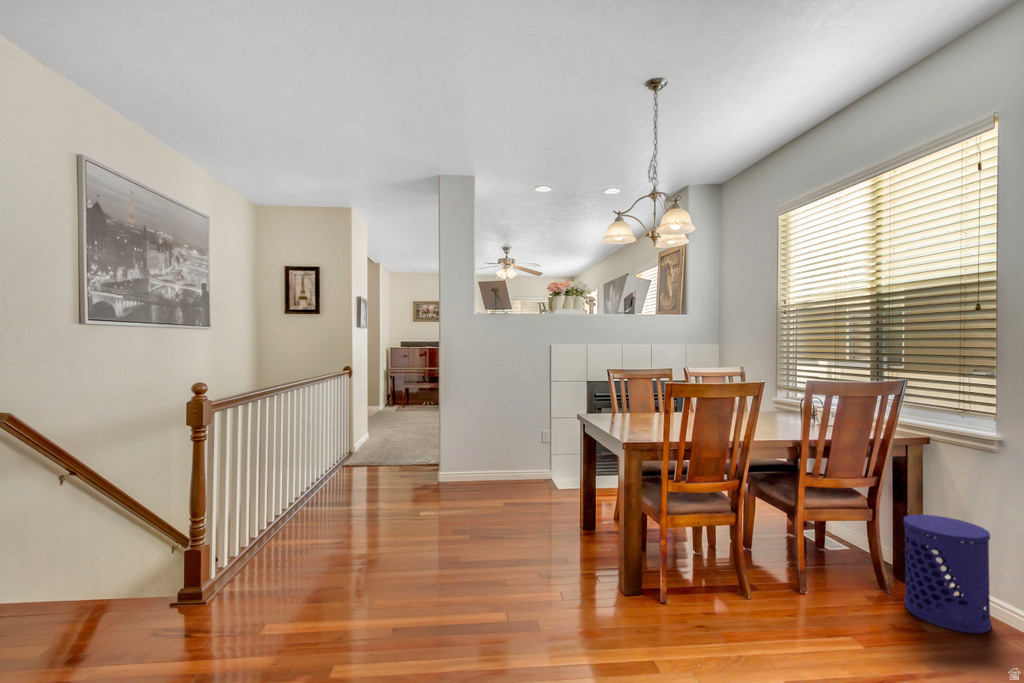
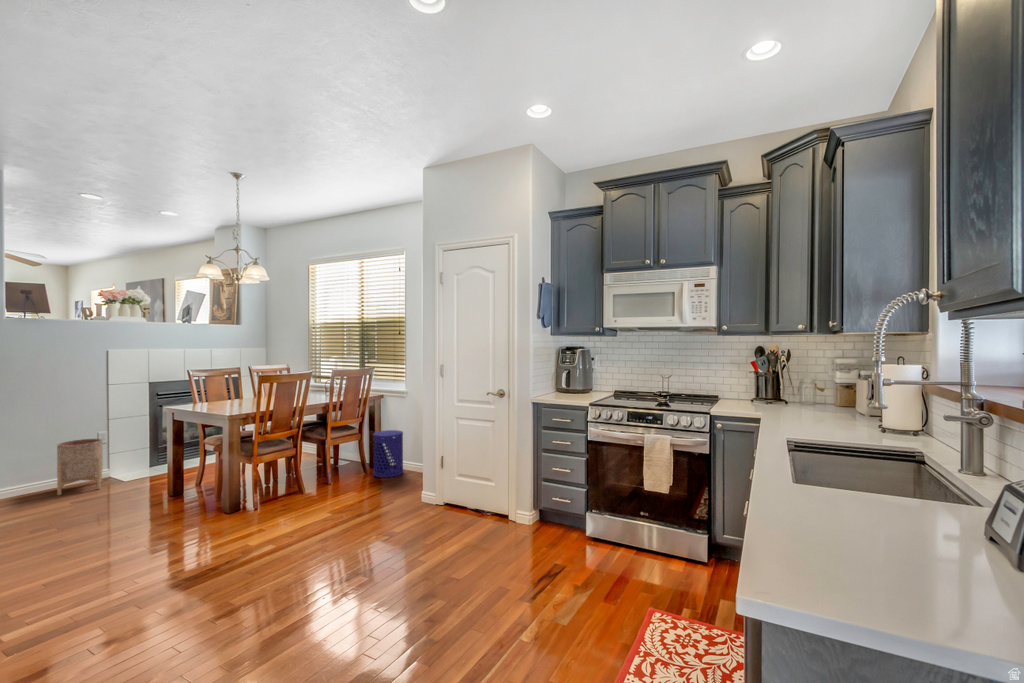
planter: none [501,436,540,494] -> present [57,439,103,495]

